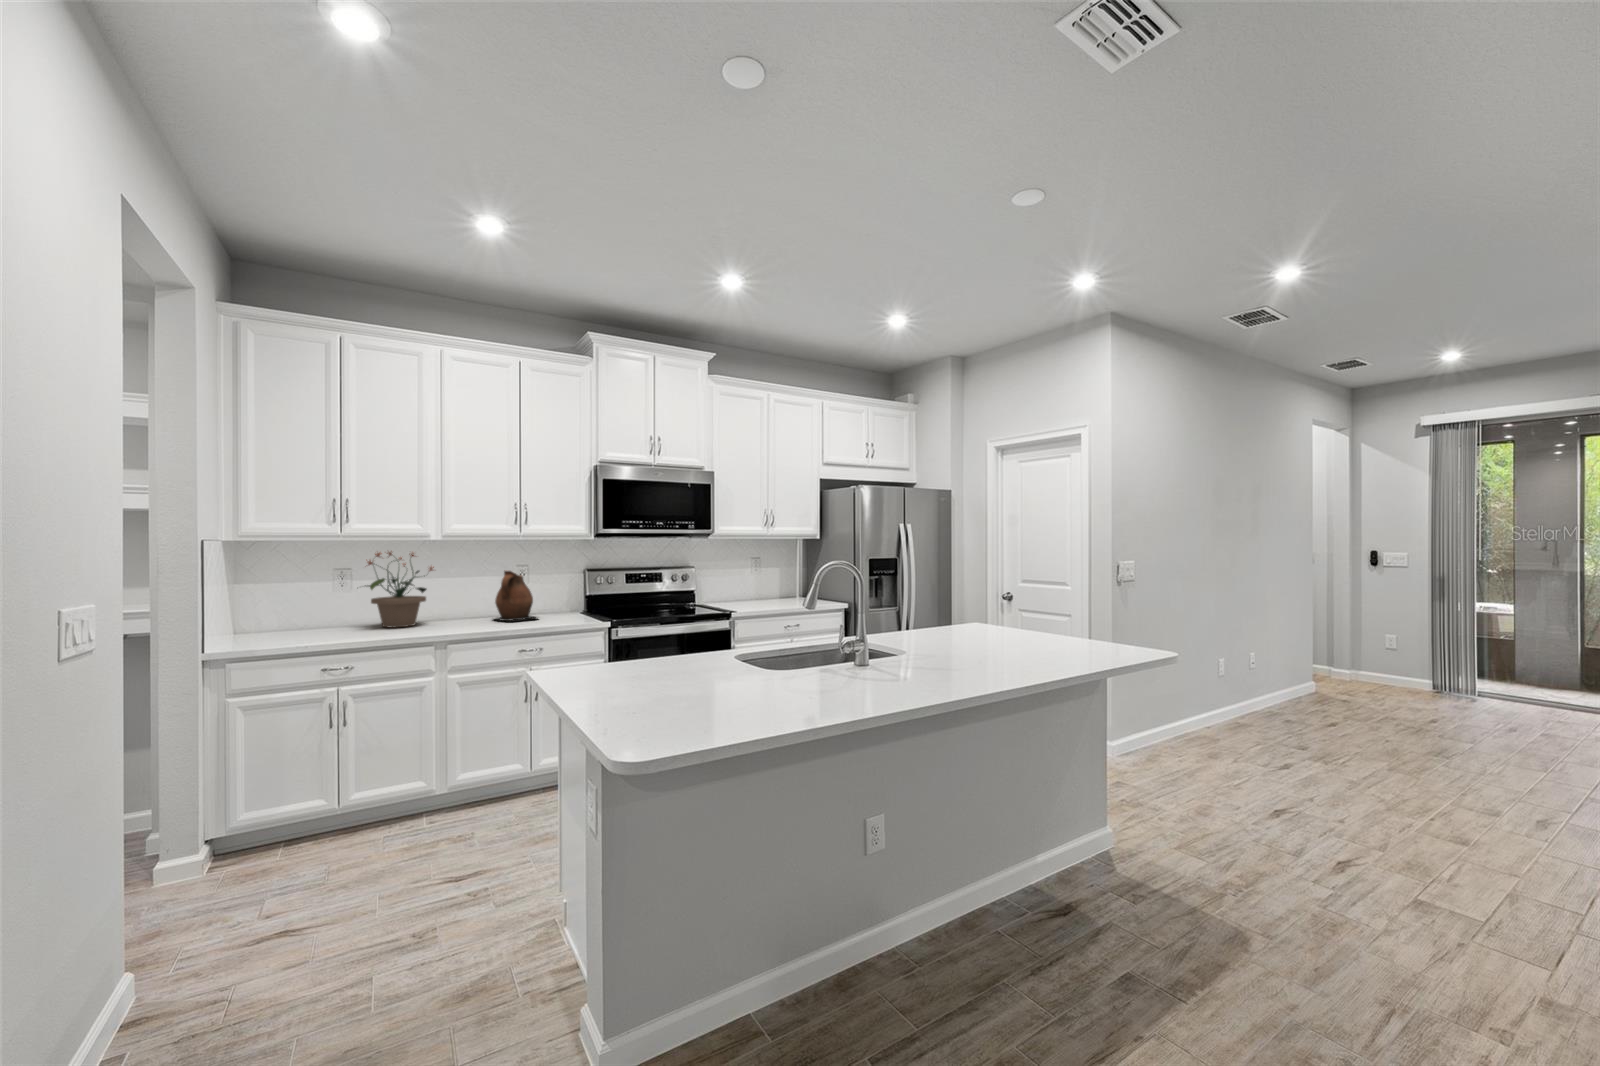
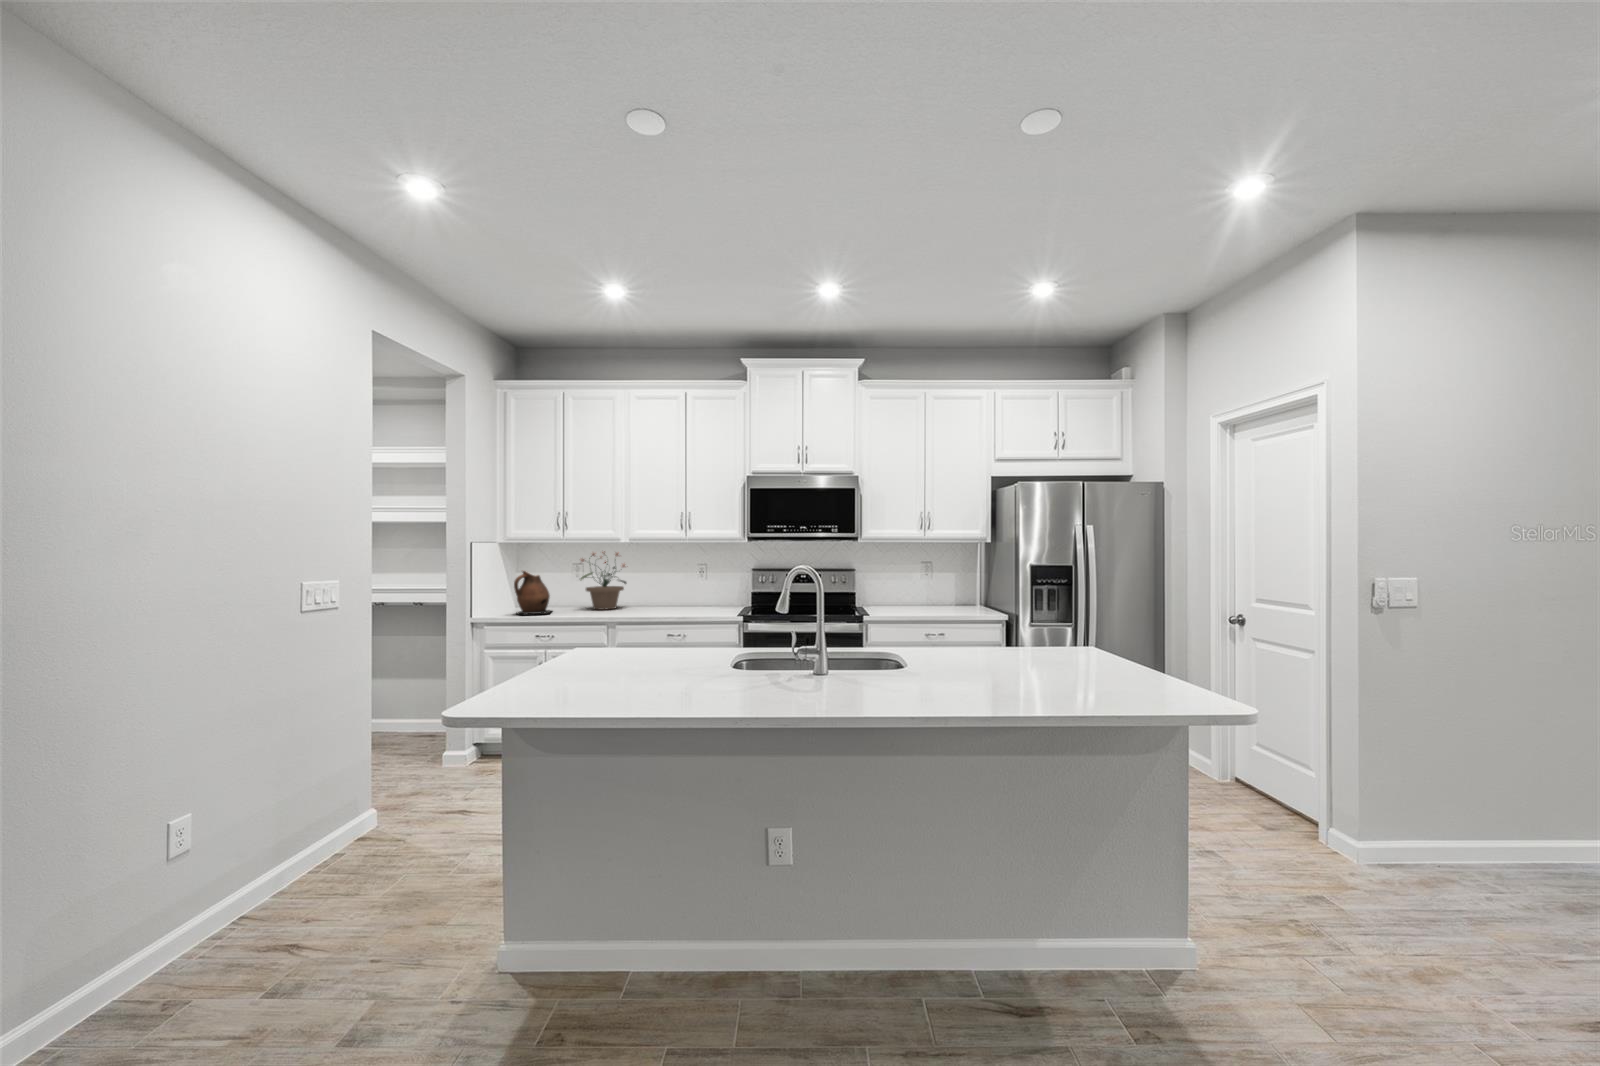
ceramic pitcher: present [494,571,537,621] -> present [514,571,551,614]

